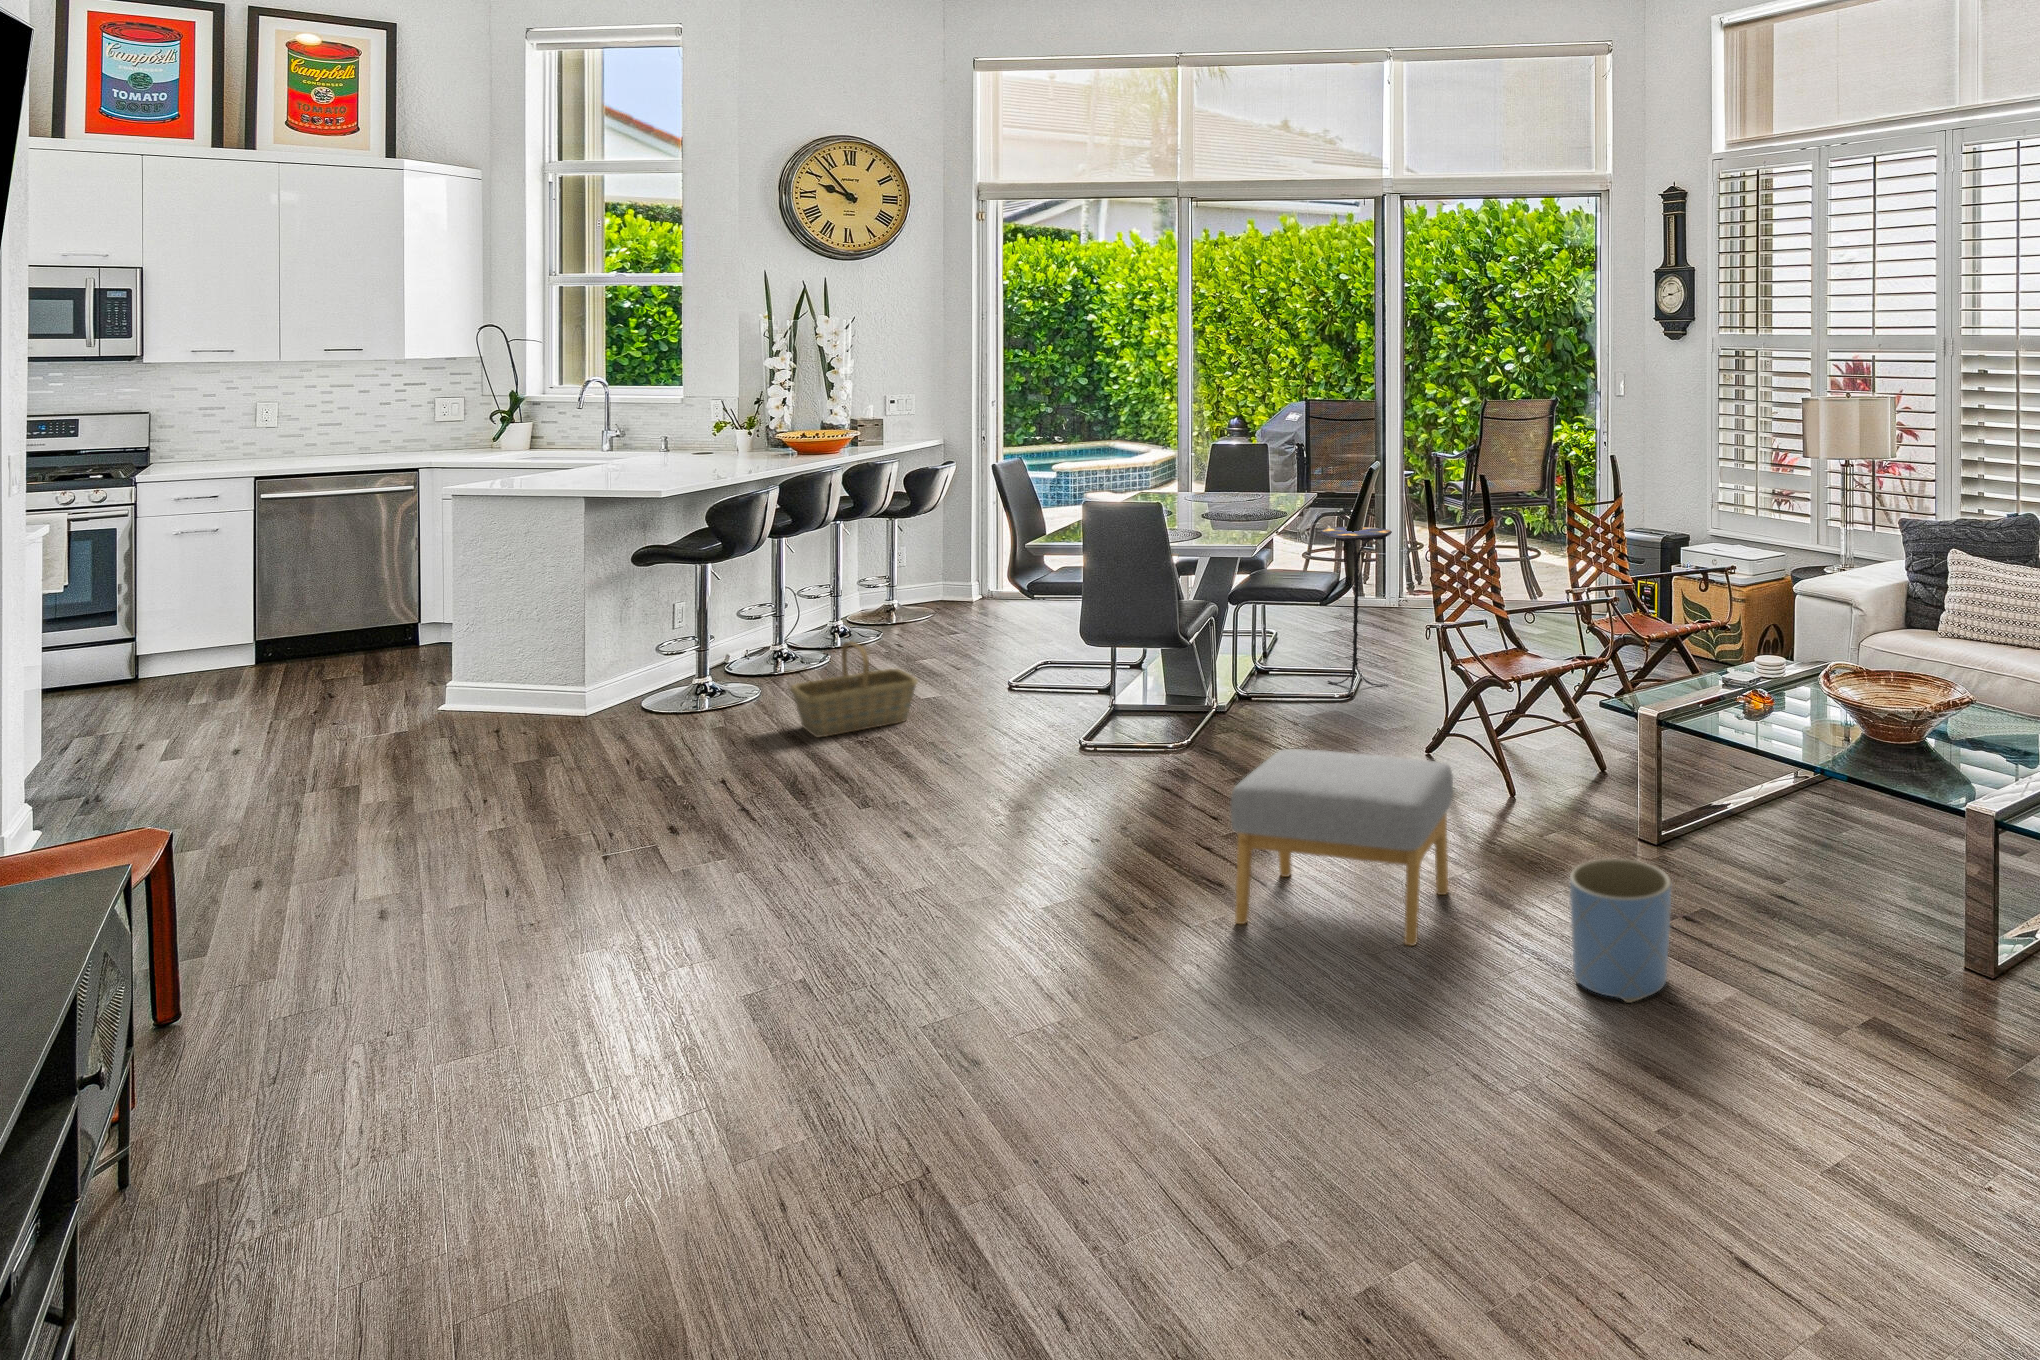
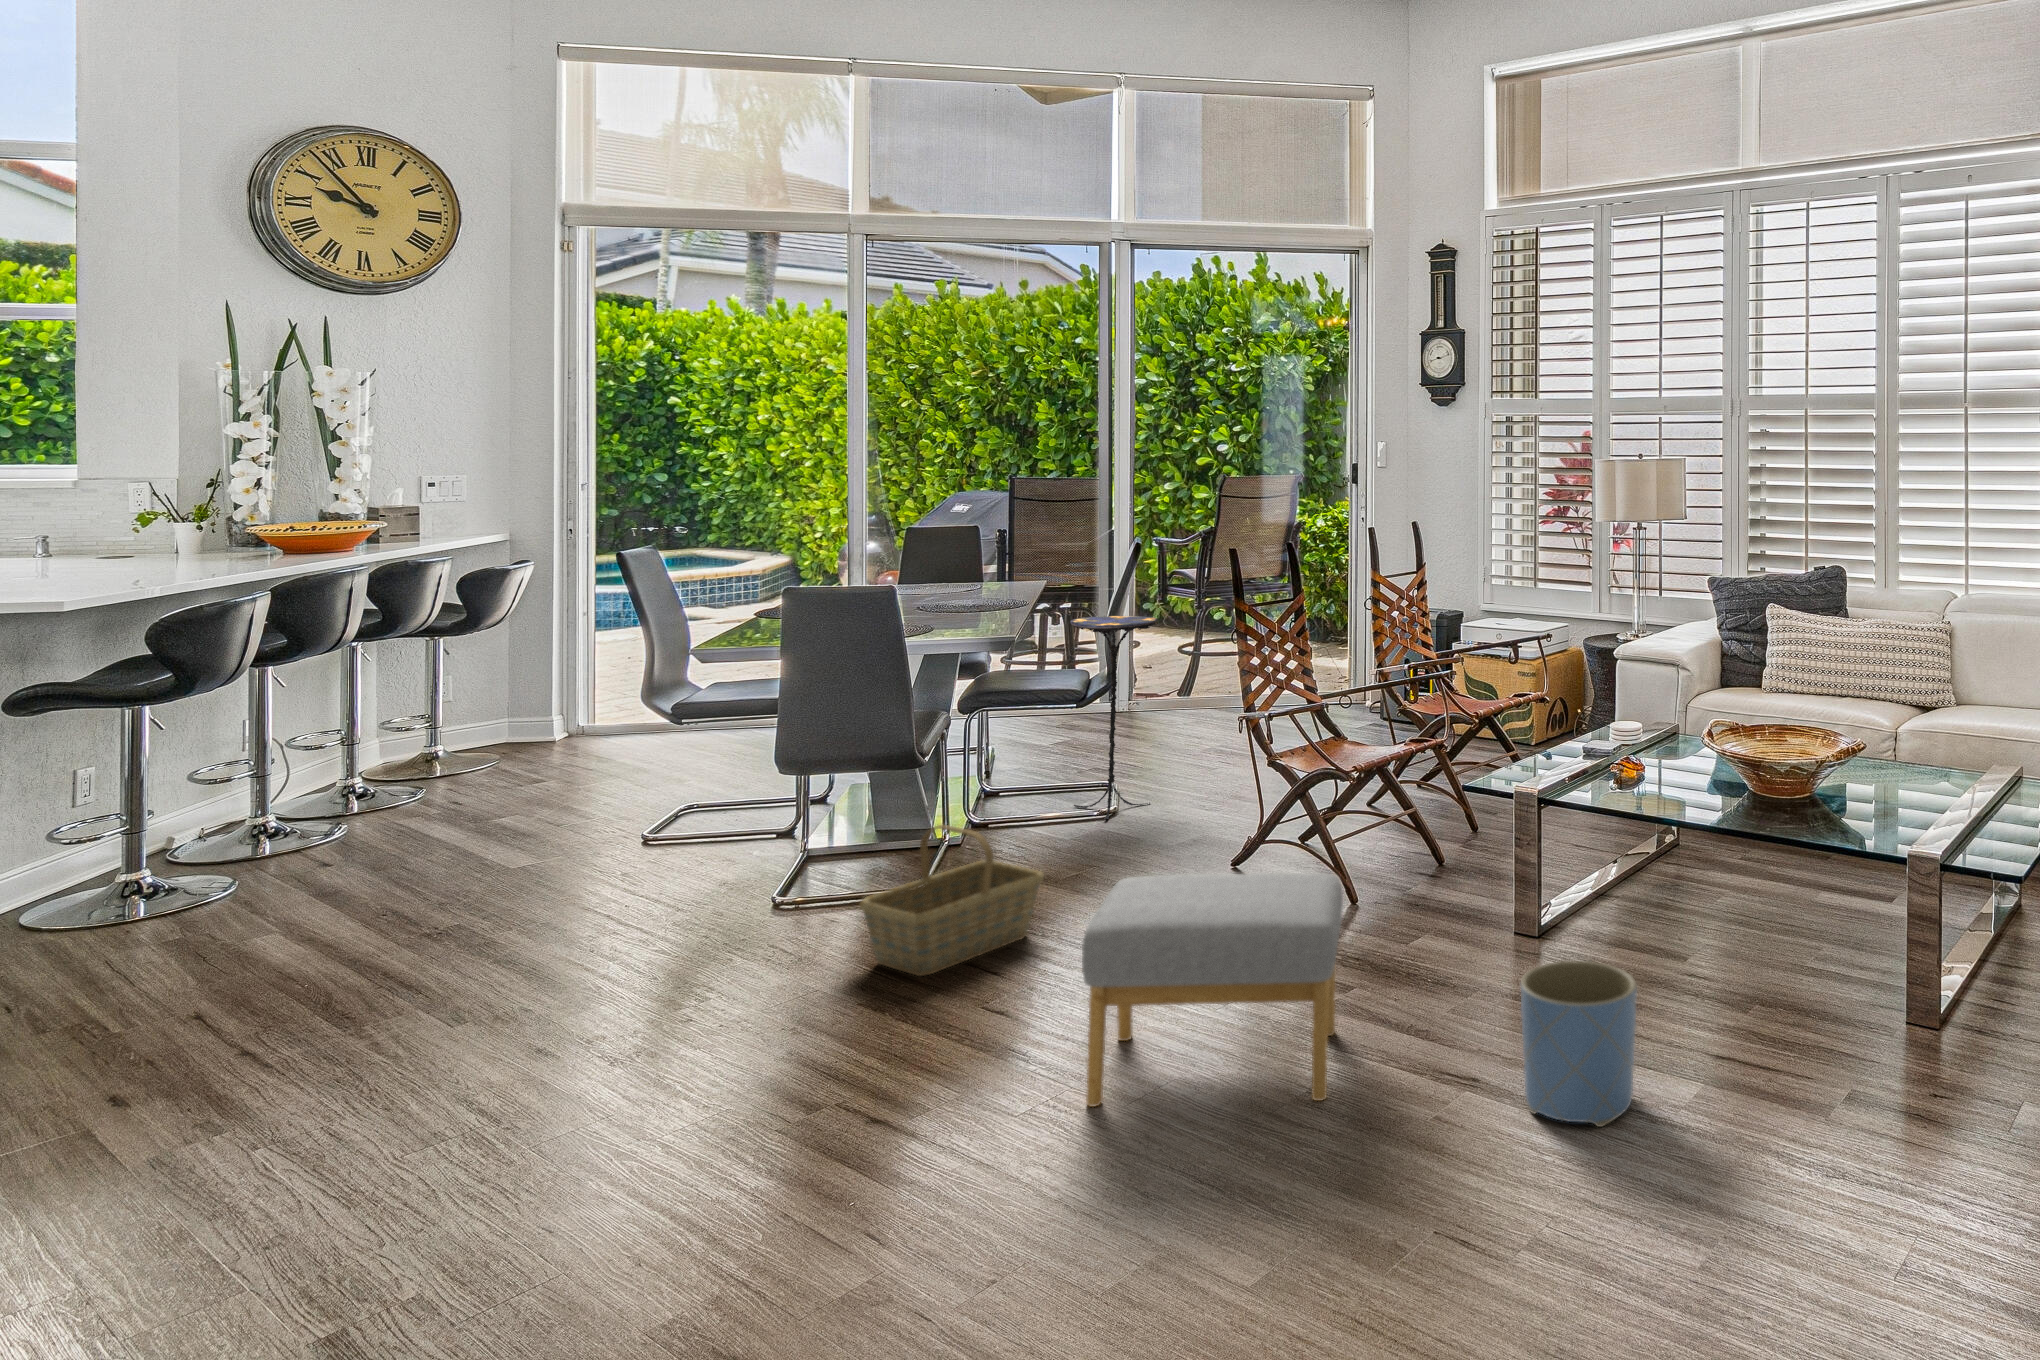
basket: present [790,641,918,738] -> present [860,825,1044,976]

